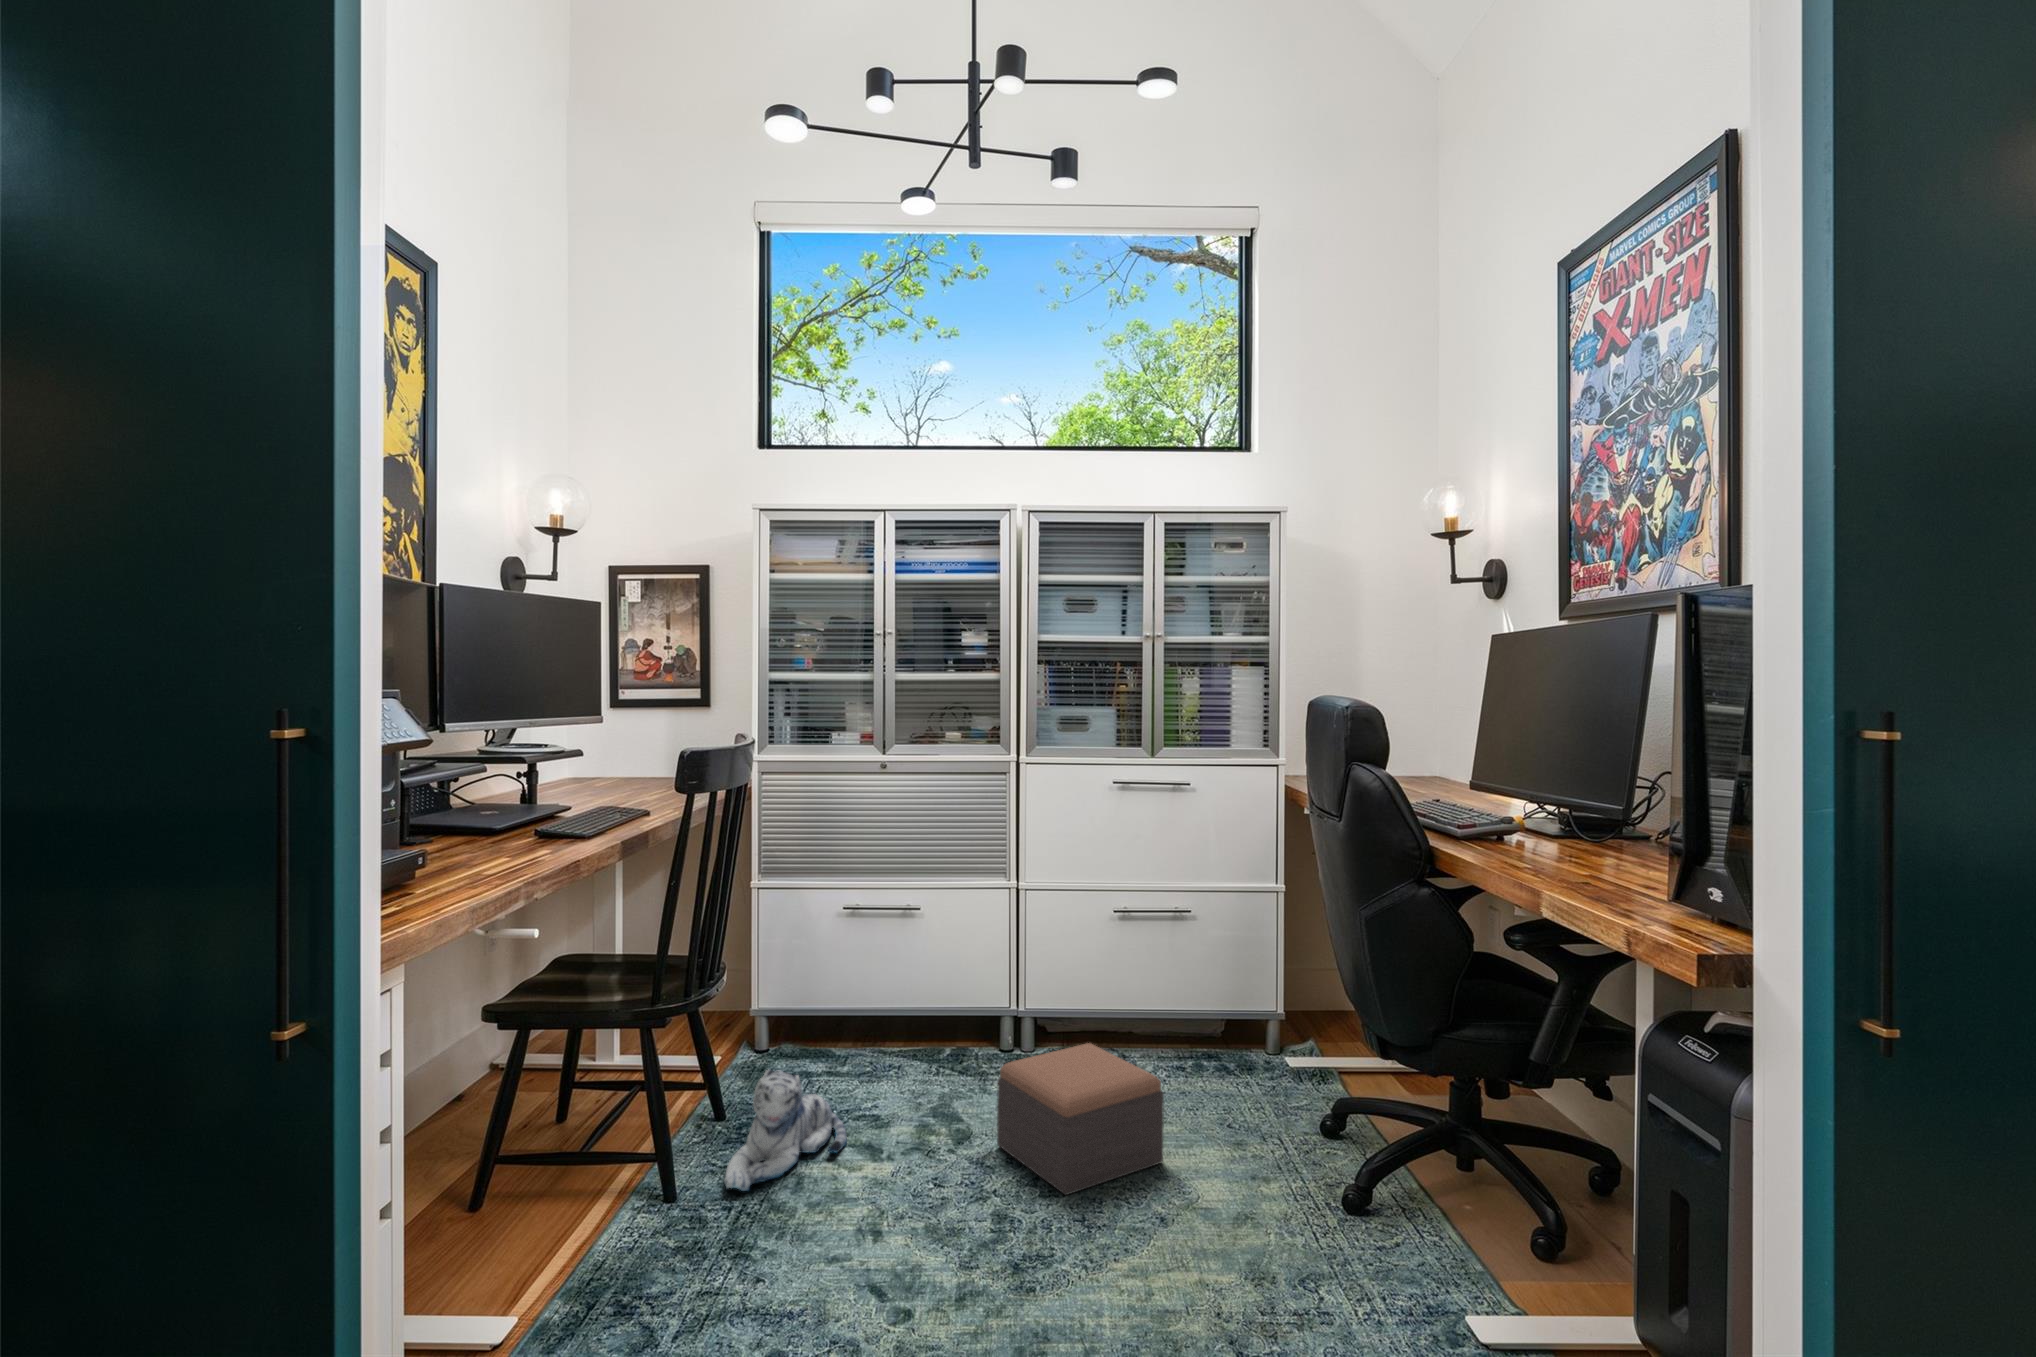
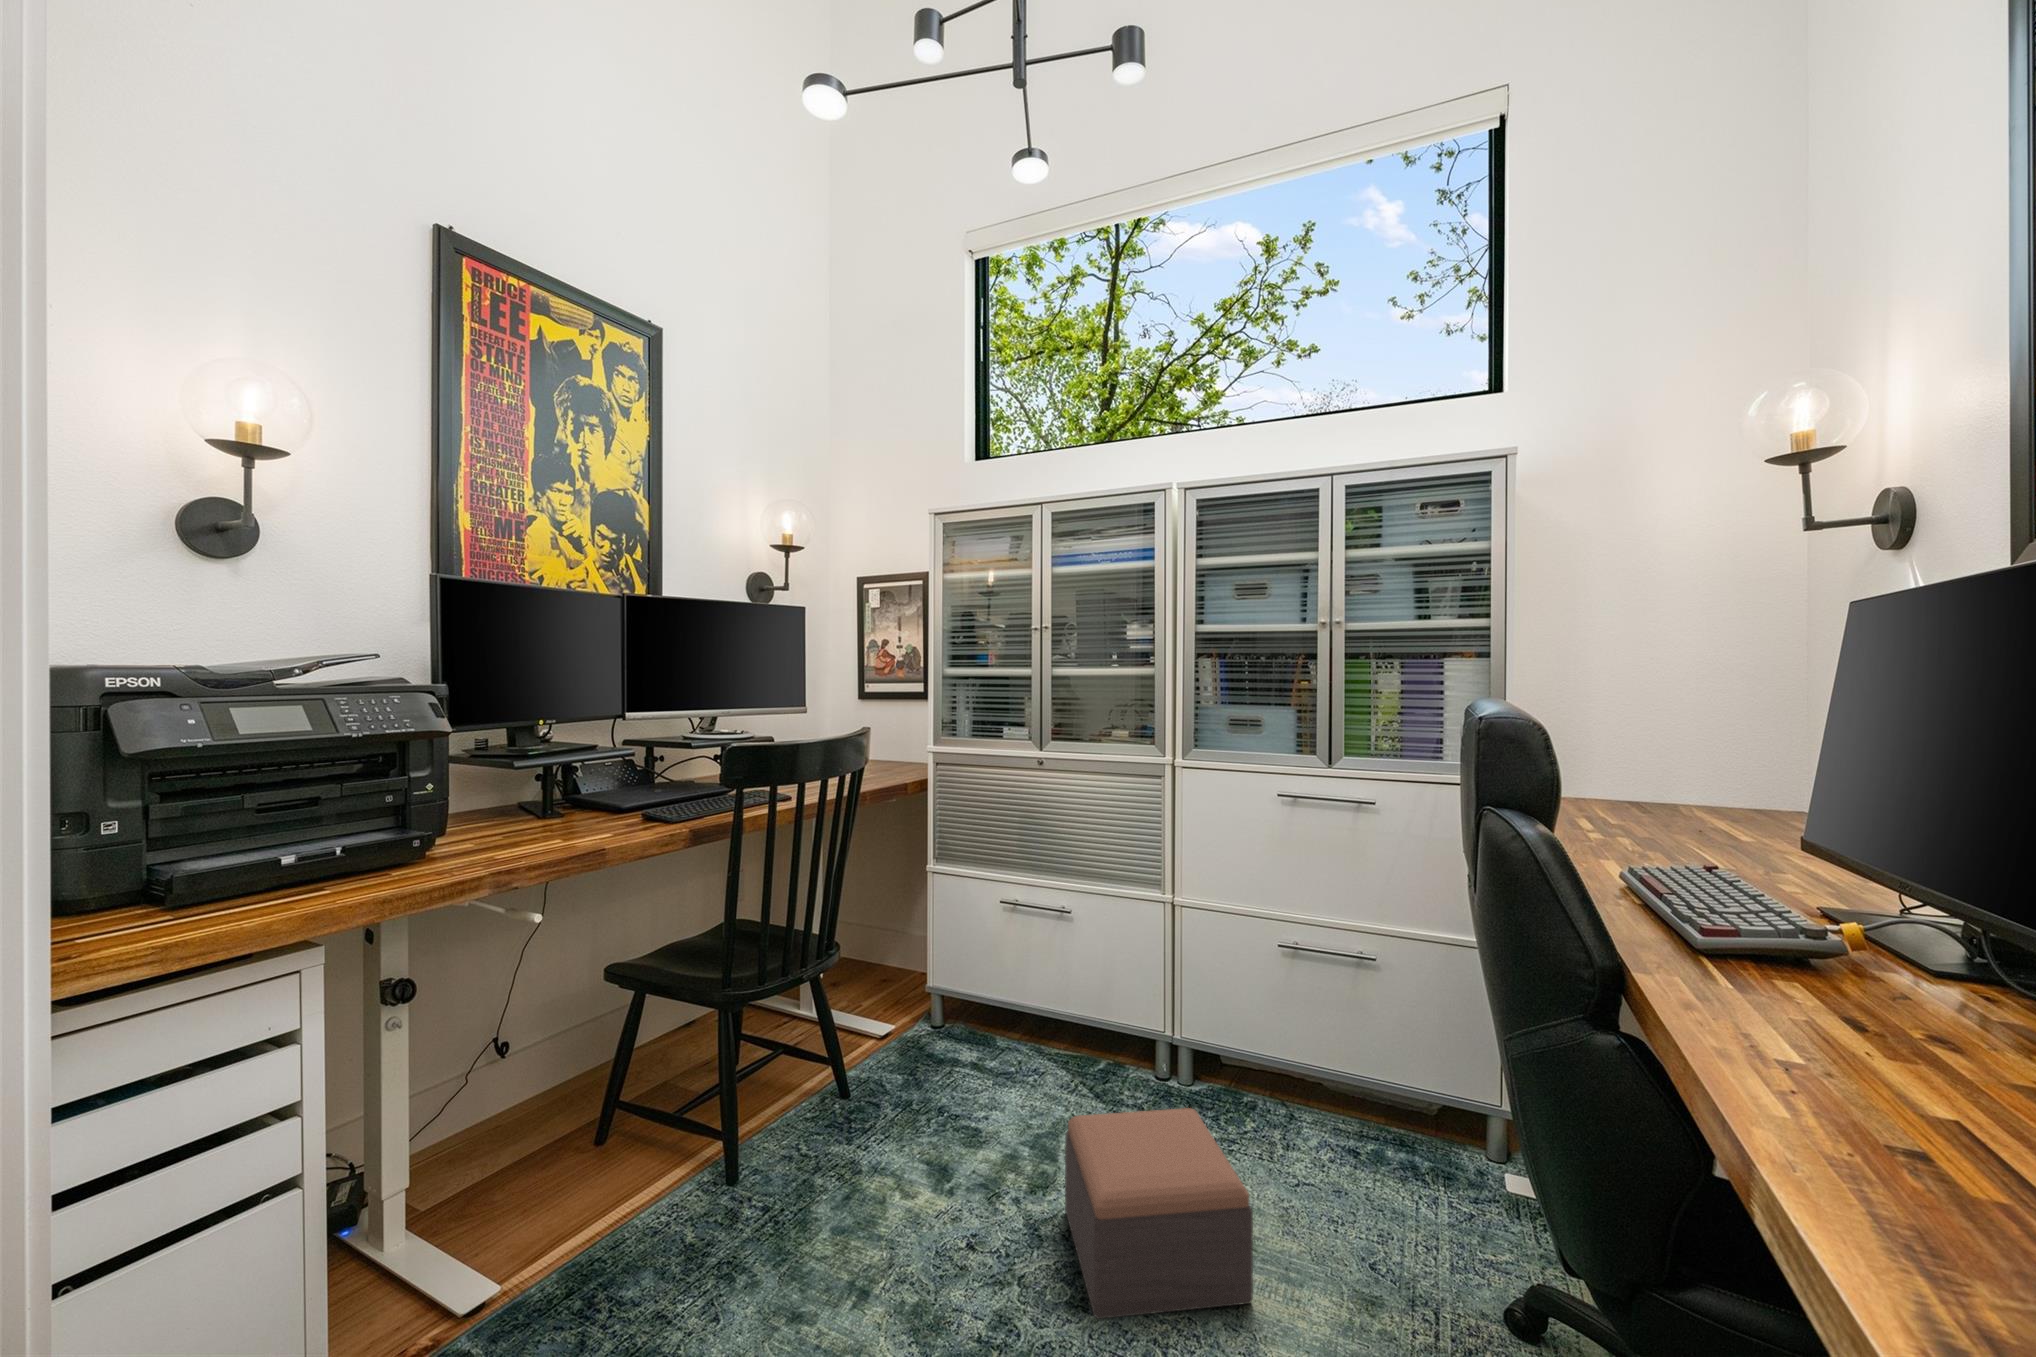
plush toy: present [724,1070,847,1191] -> none [768,1068,933,1198]

